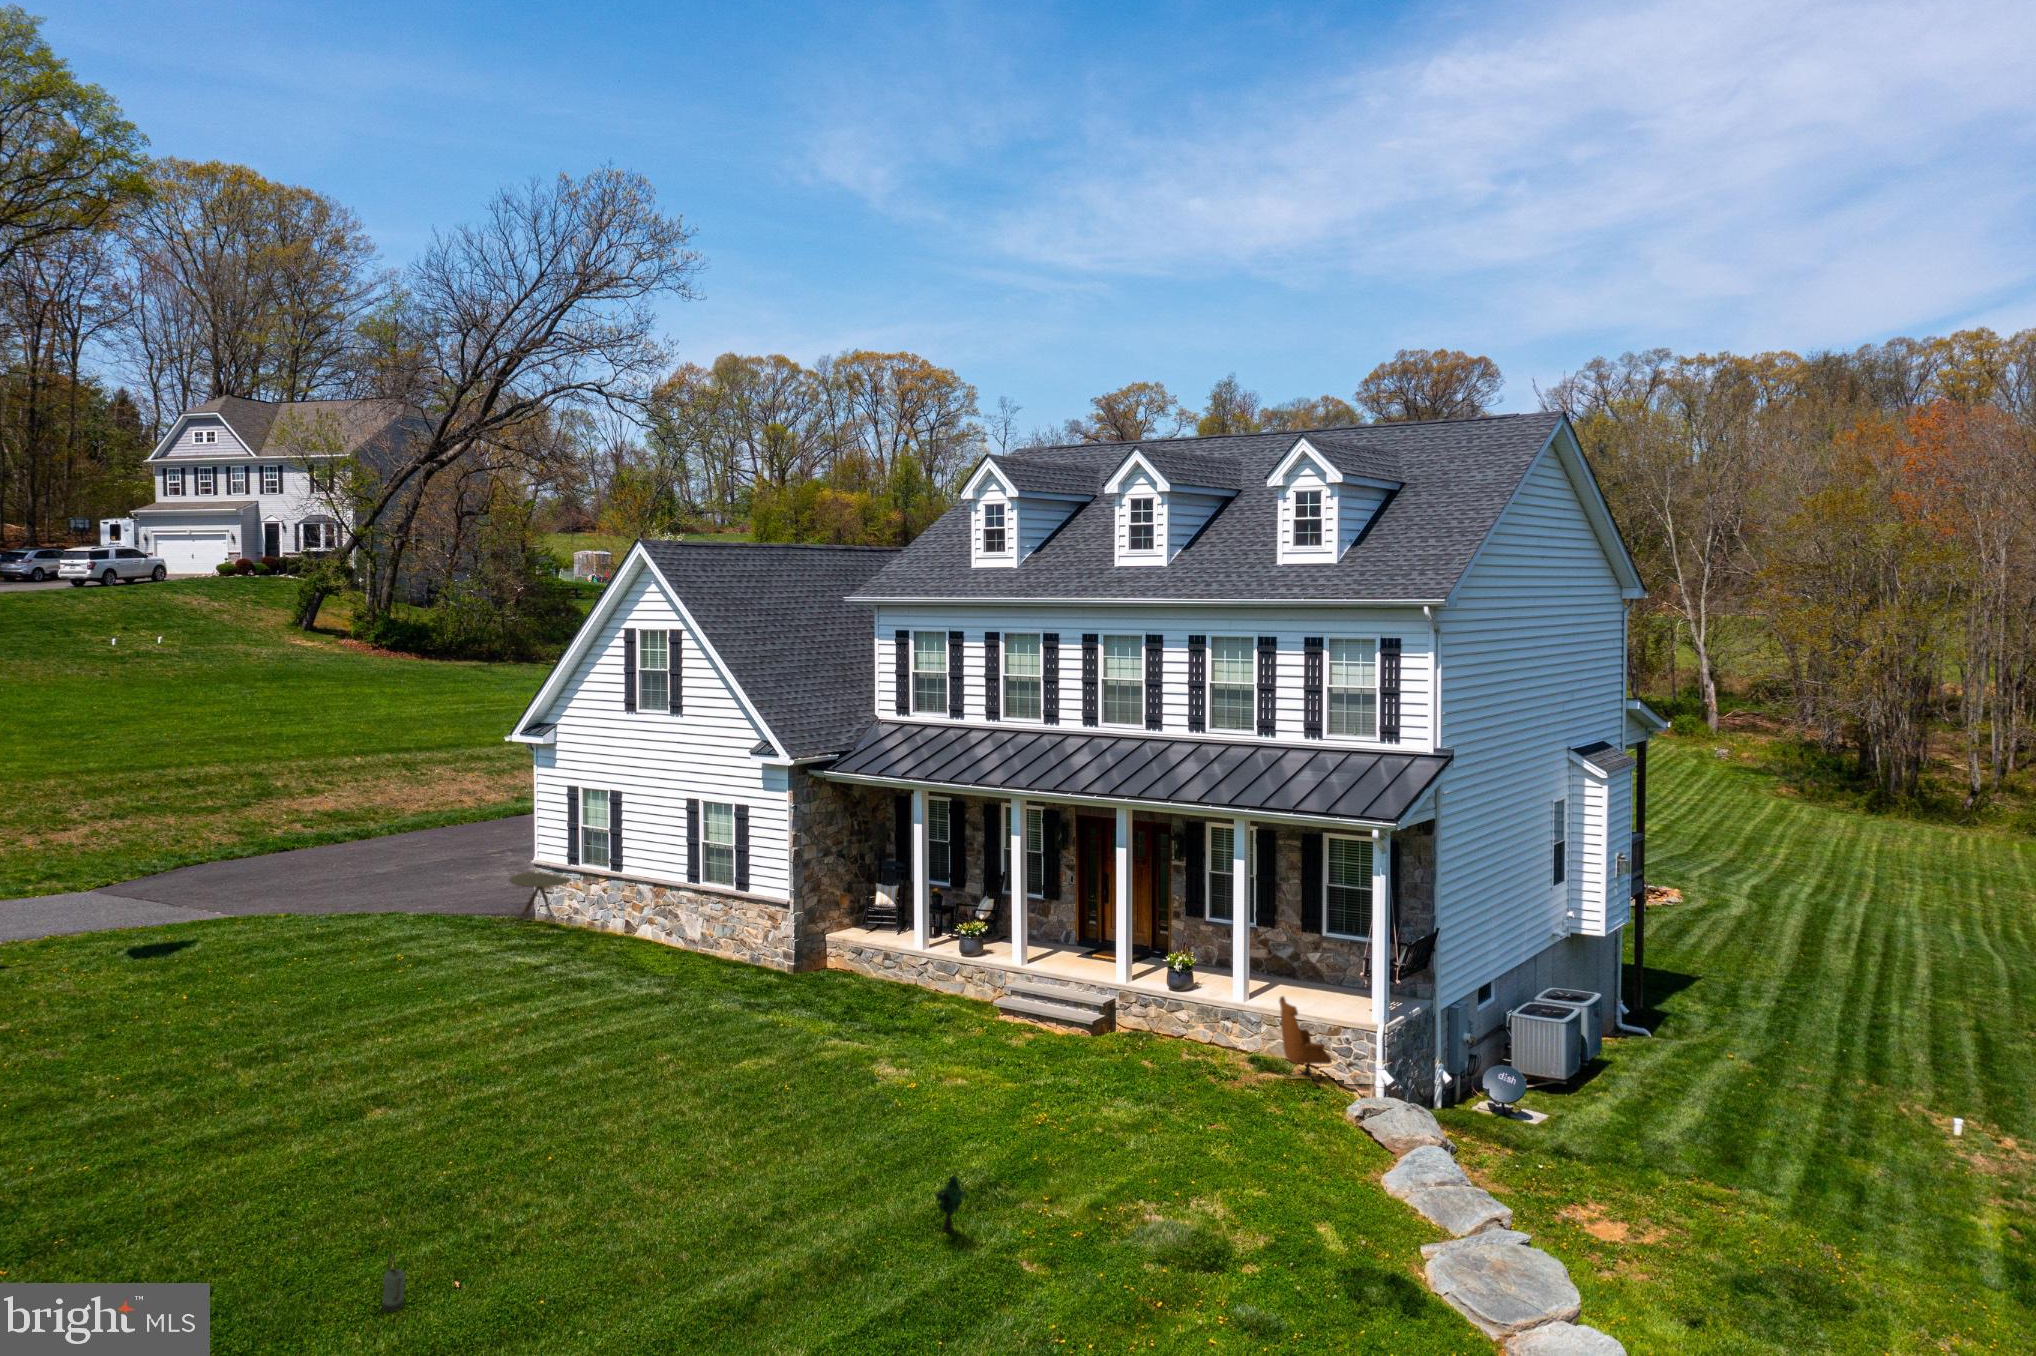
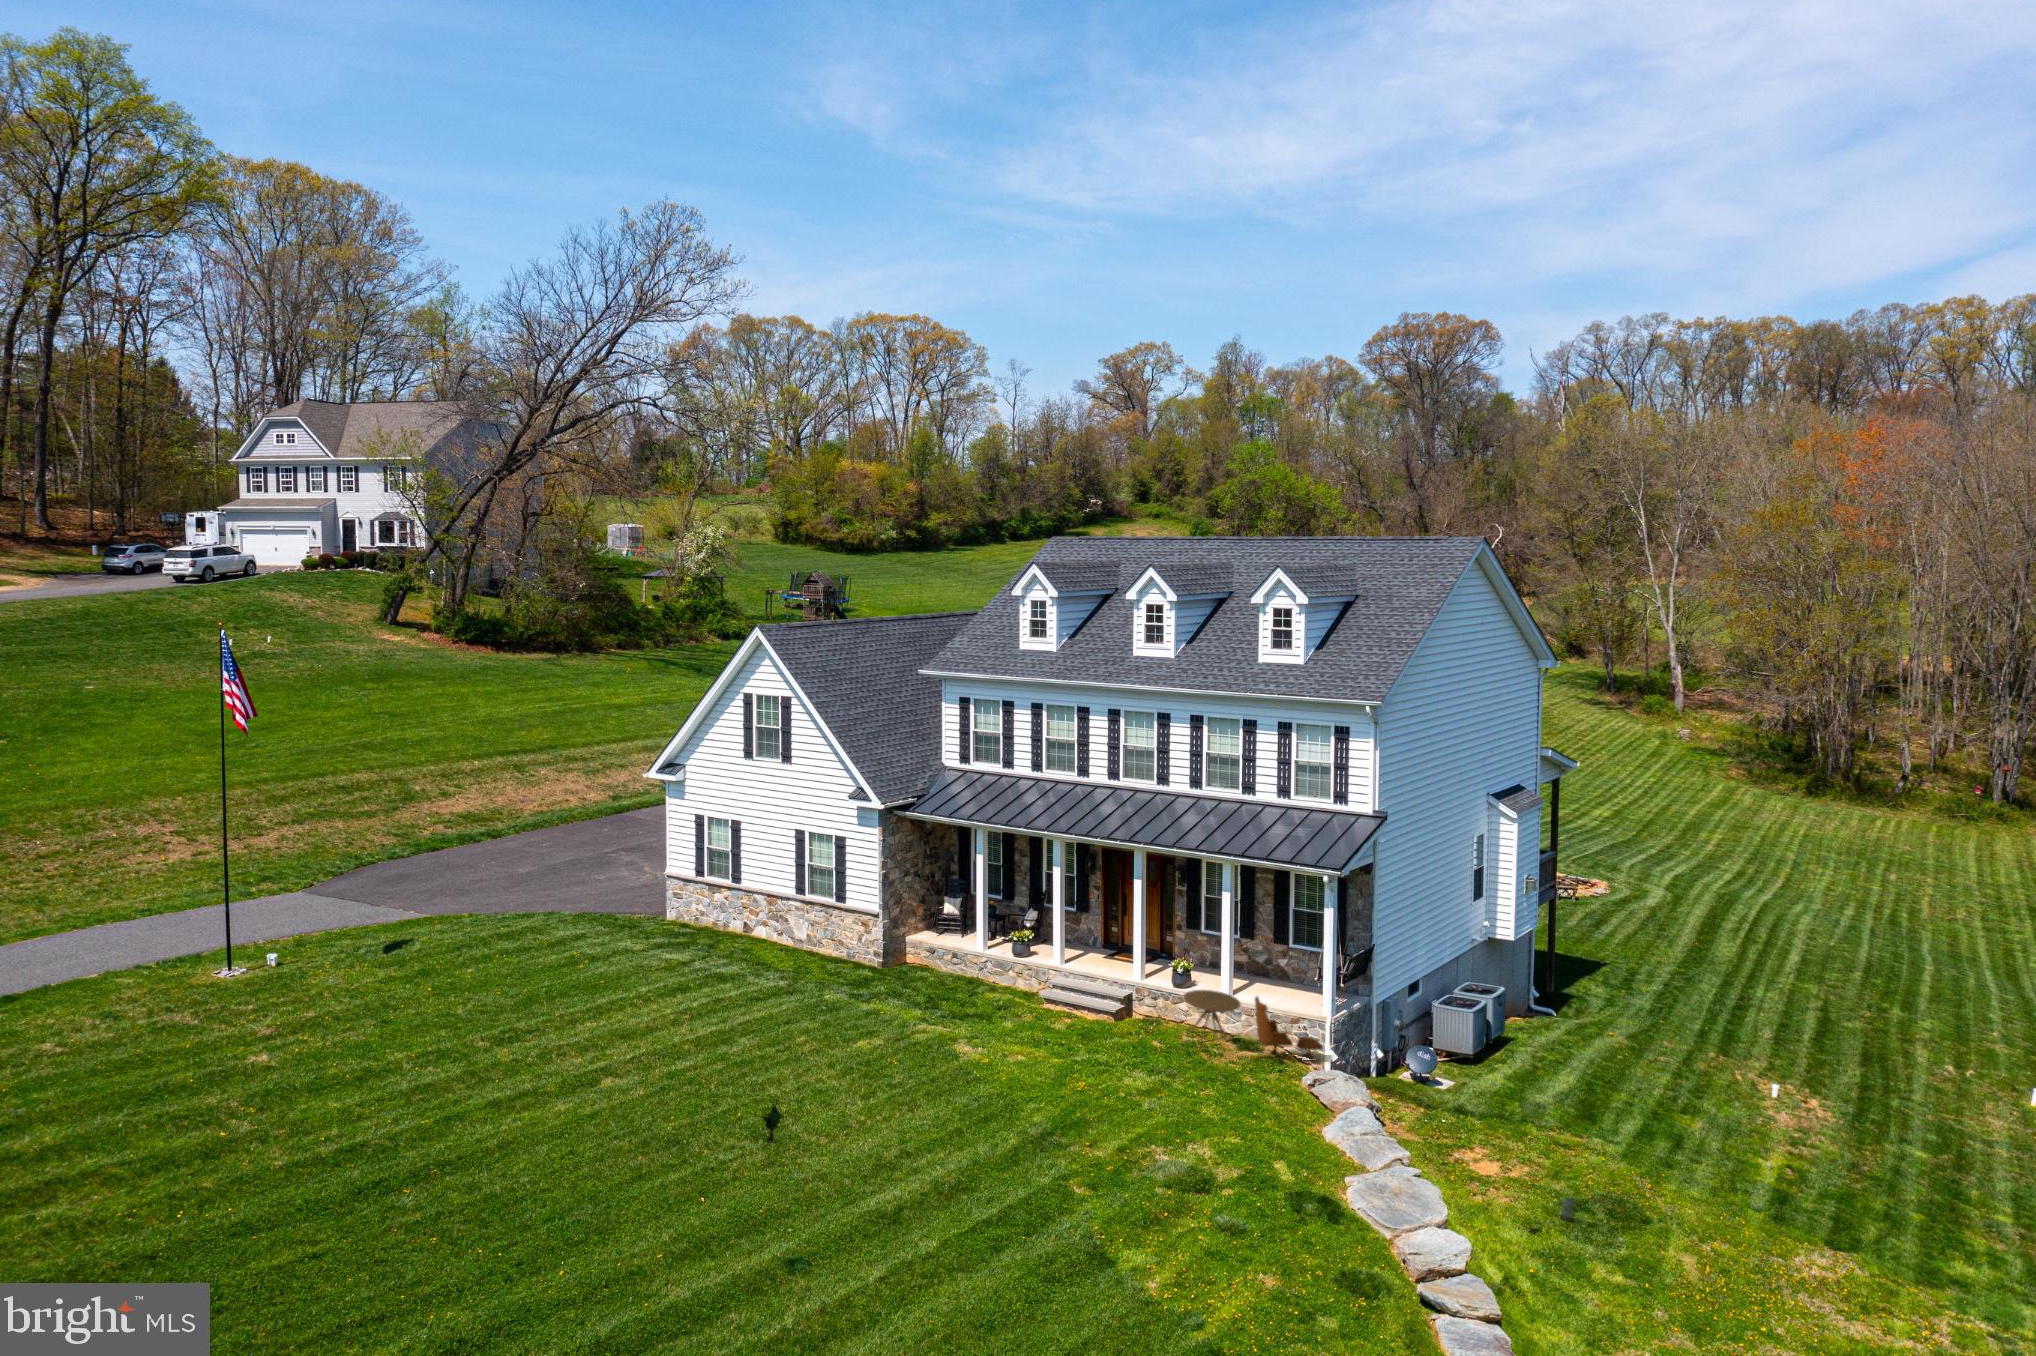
round table: present [509,872,570,921] -> present [1183,990,1241,1041]
decorative plant: present [934,1169,966,1232] -> present [762,1104,783,1142]
watering can: present [382,1254,405,1312] -> present [1561,1198,1574,1221]

